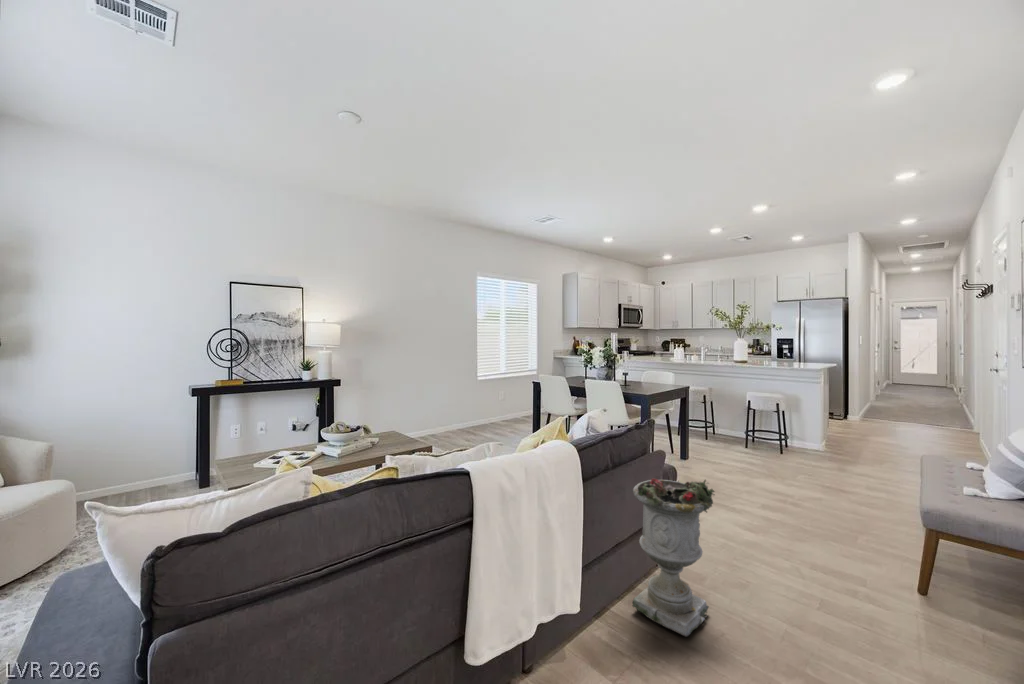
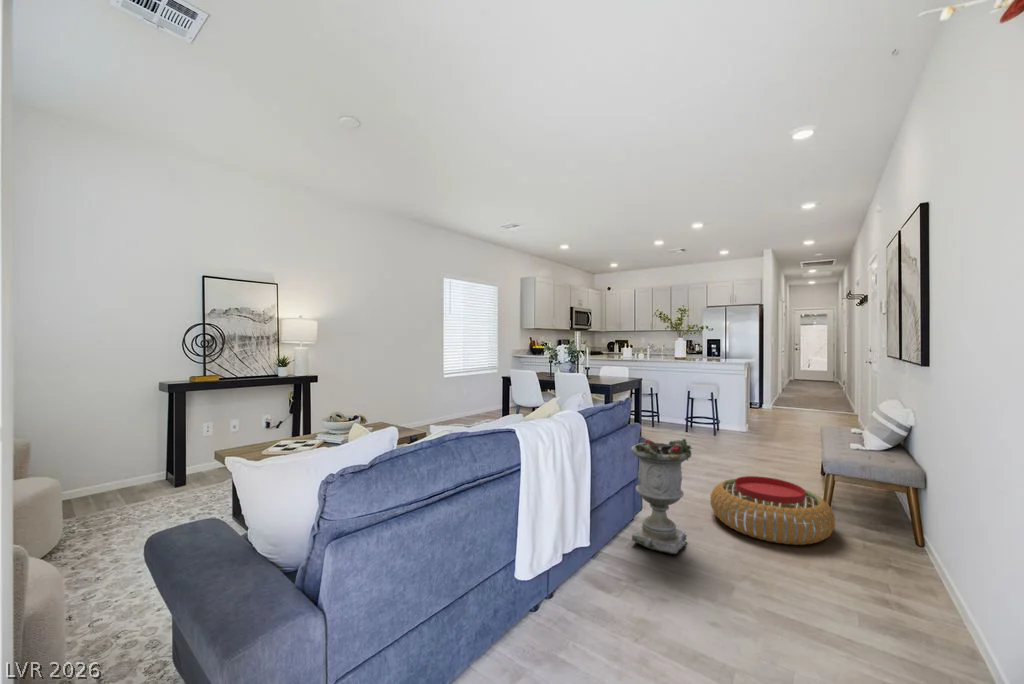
pouf: none [750,526,937,641] -> present [710,476,835,545]

